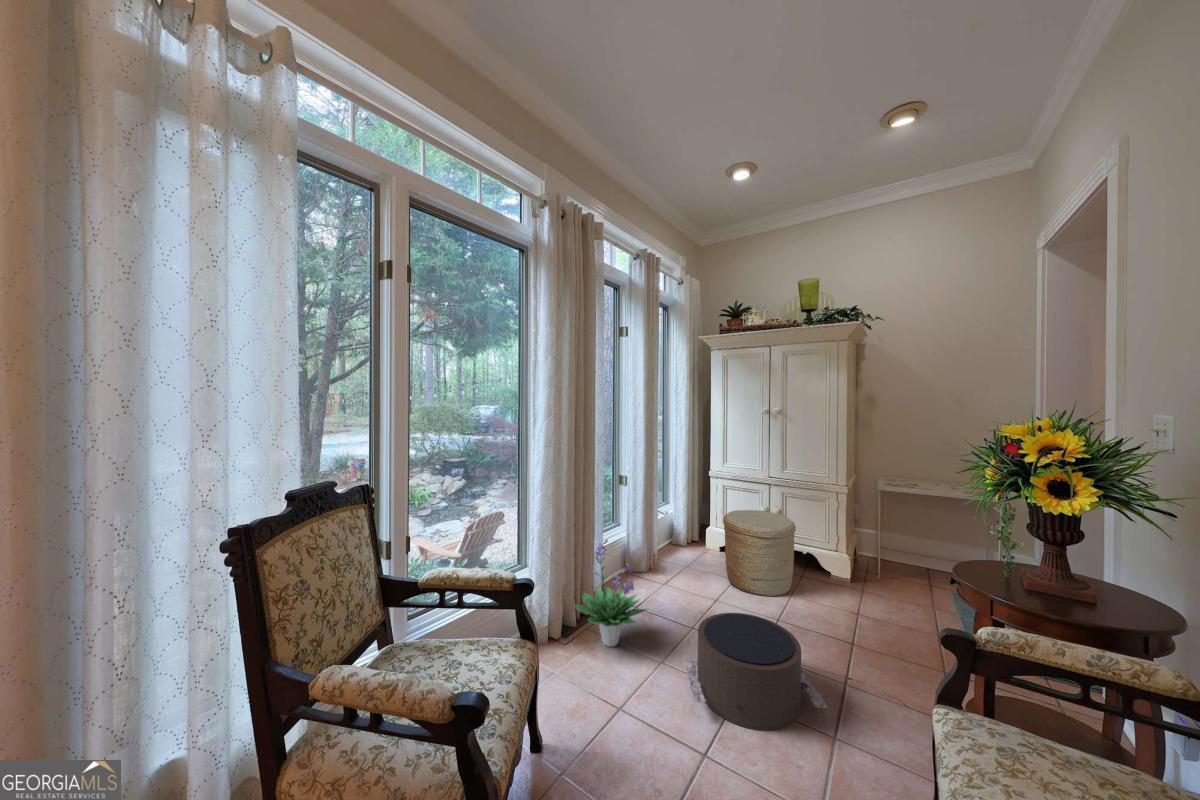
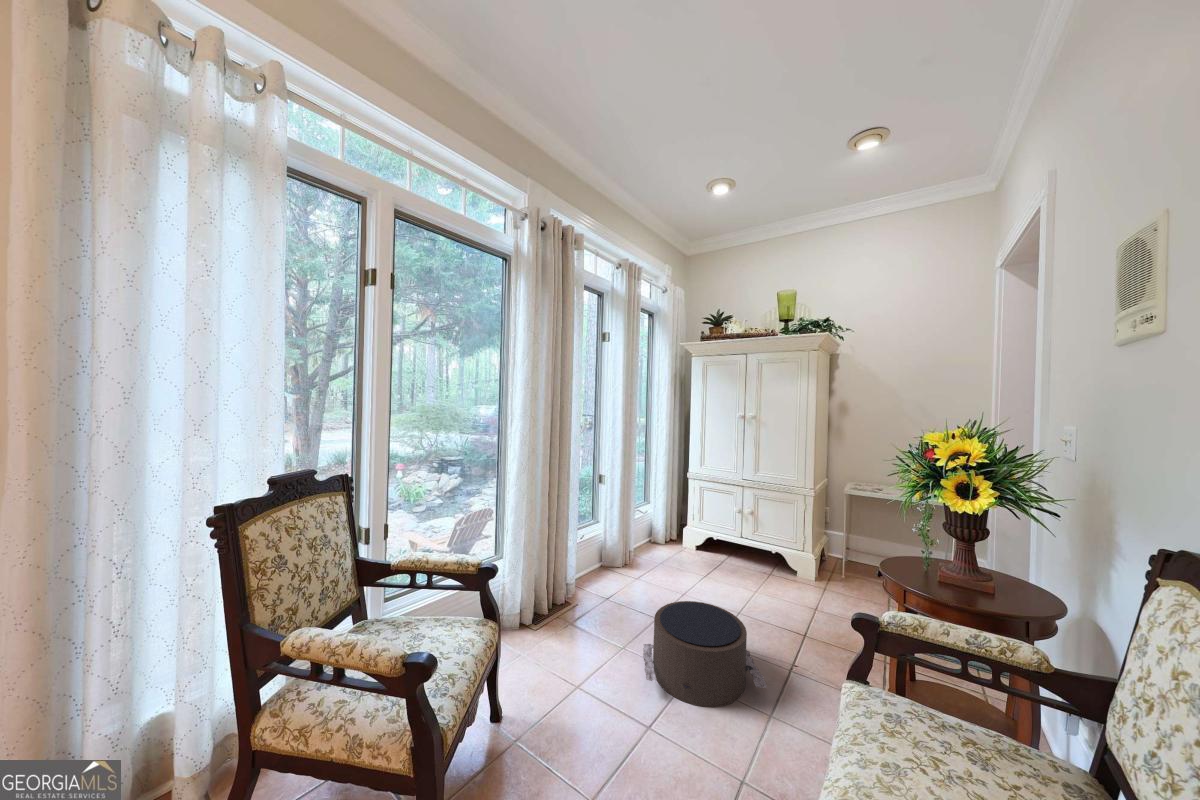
woven basket: present [723,510,796,596] -> none [693,508,760,589]
potted plant: present [574,543,647,647] -> none [544,534,614,631]

